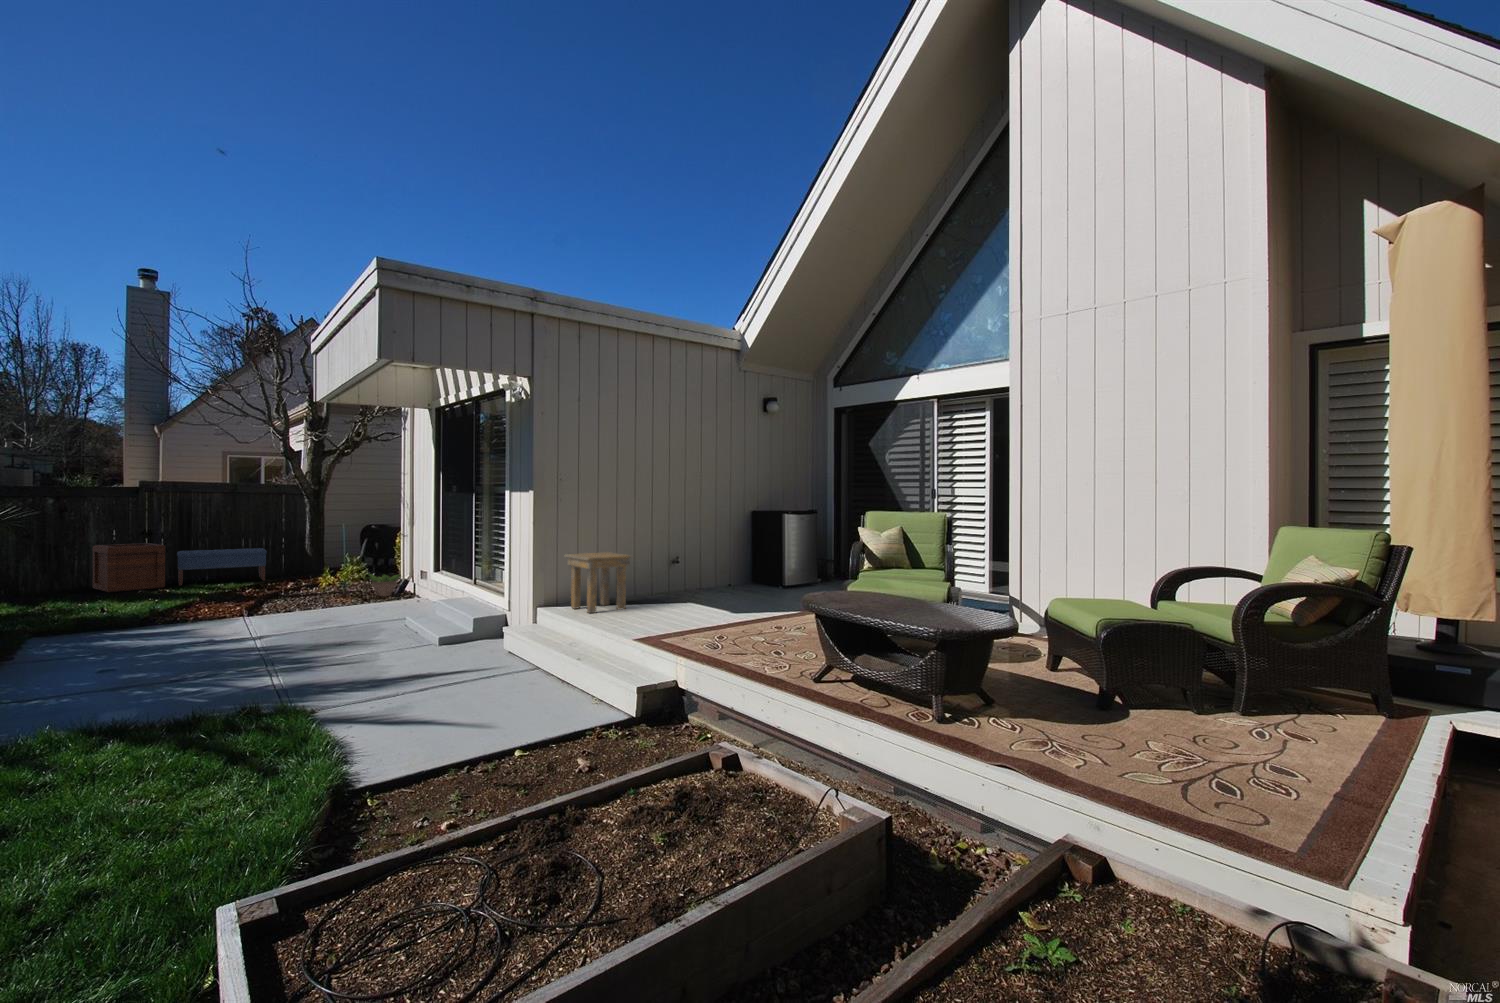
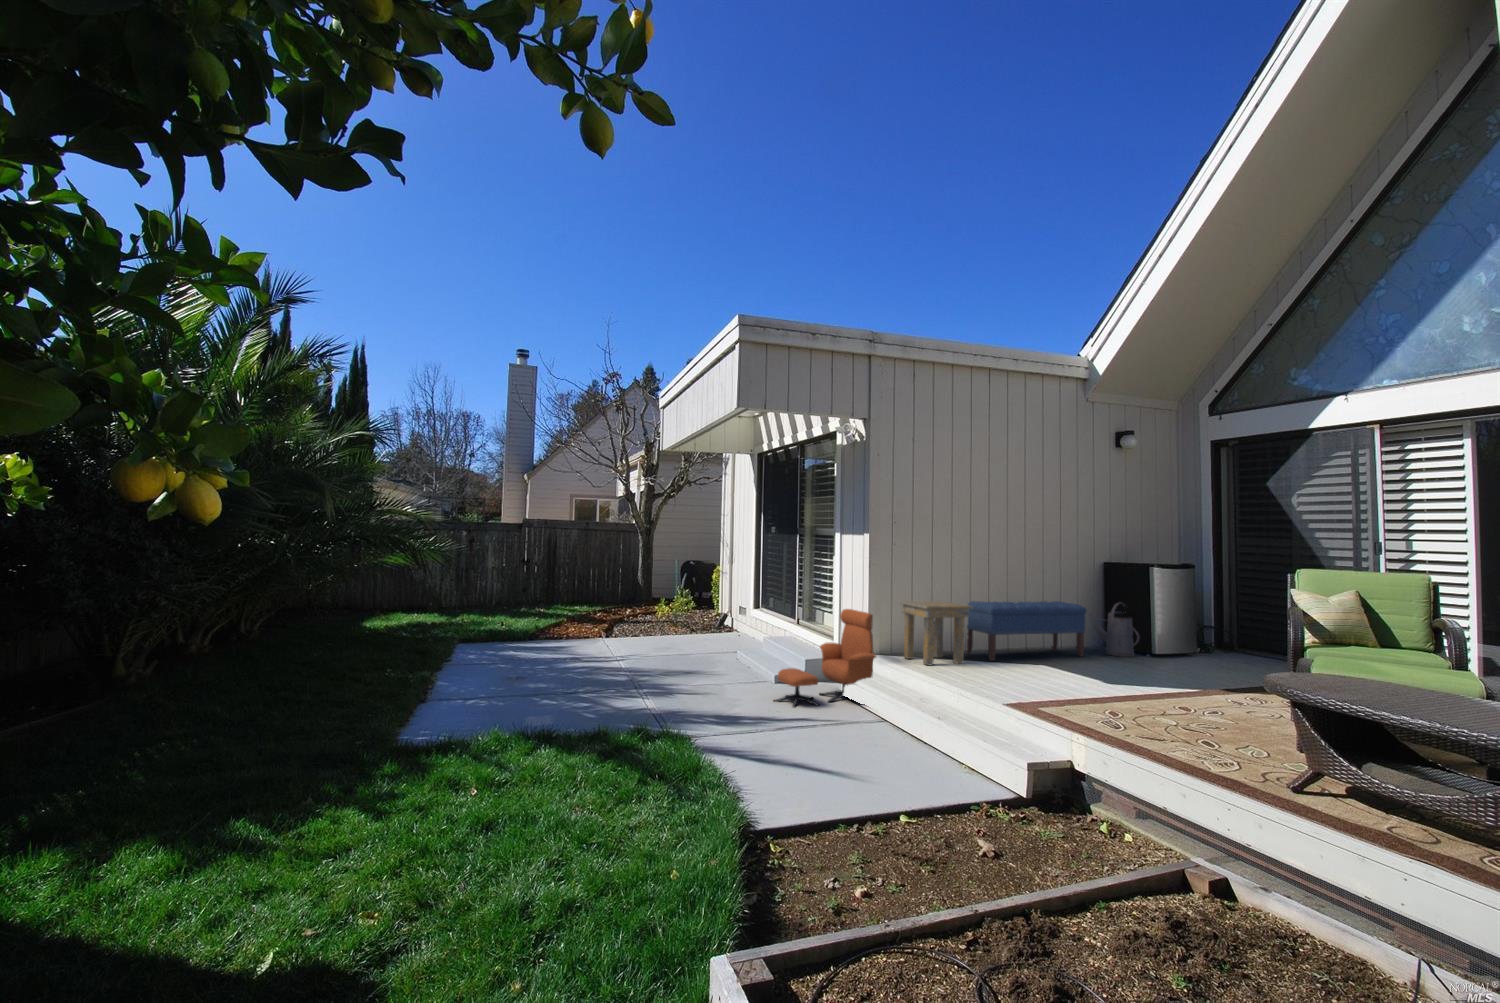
wooden crate: present [92,543,165,592] -> none [491,571,540,610]
watering can: none [738,546,778,591] -> present [1089,603,1140,657]
bench: present [177,548,267,586] -> present [965,601,1087,661]
lounge chair: none [430,565,541,668] -> present [773,609,876,707]
decorative plant: present [369,574,399,596] -> none [691,607,722,630]

